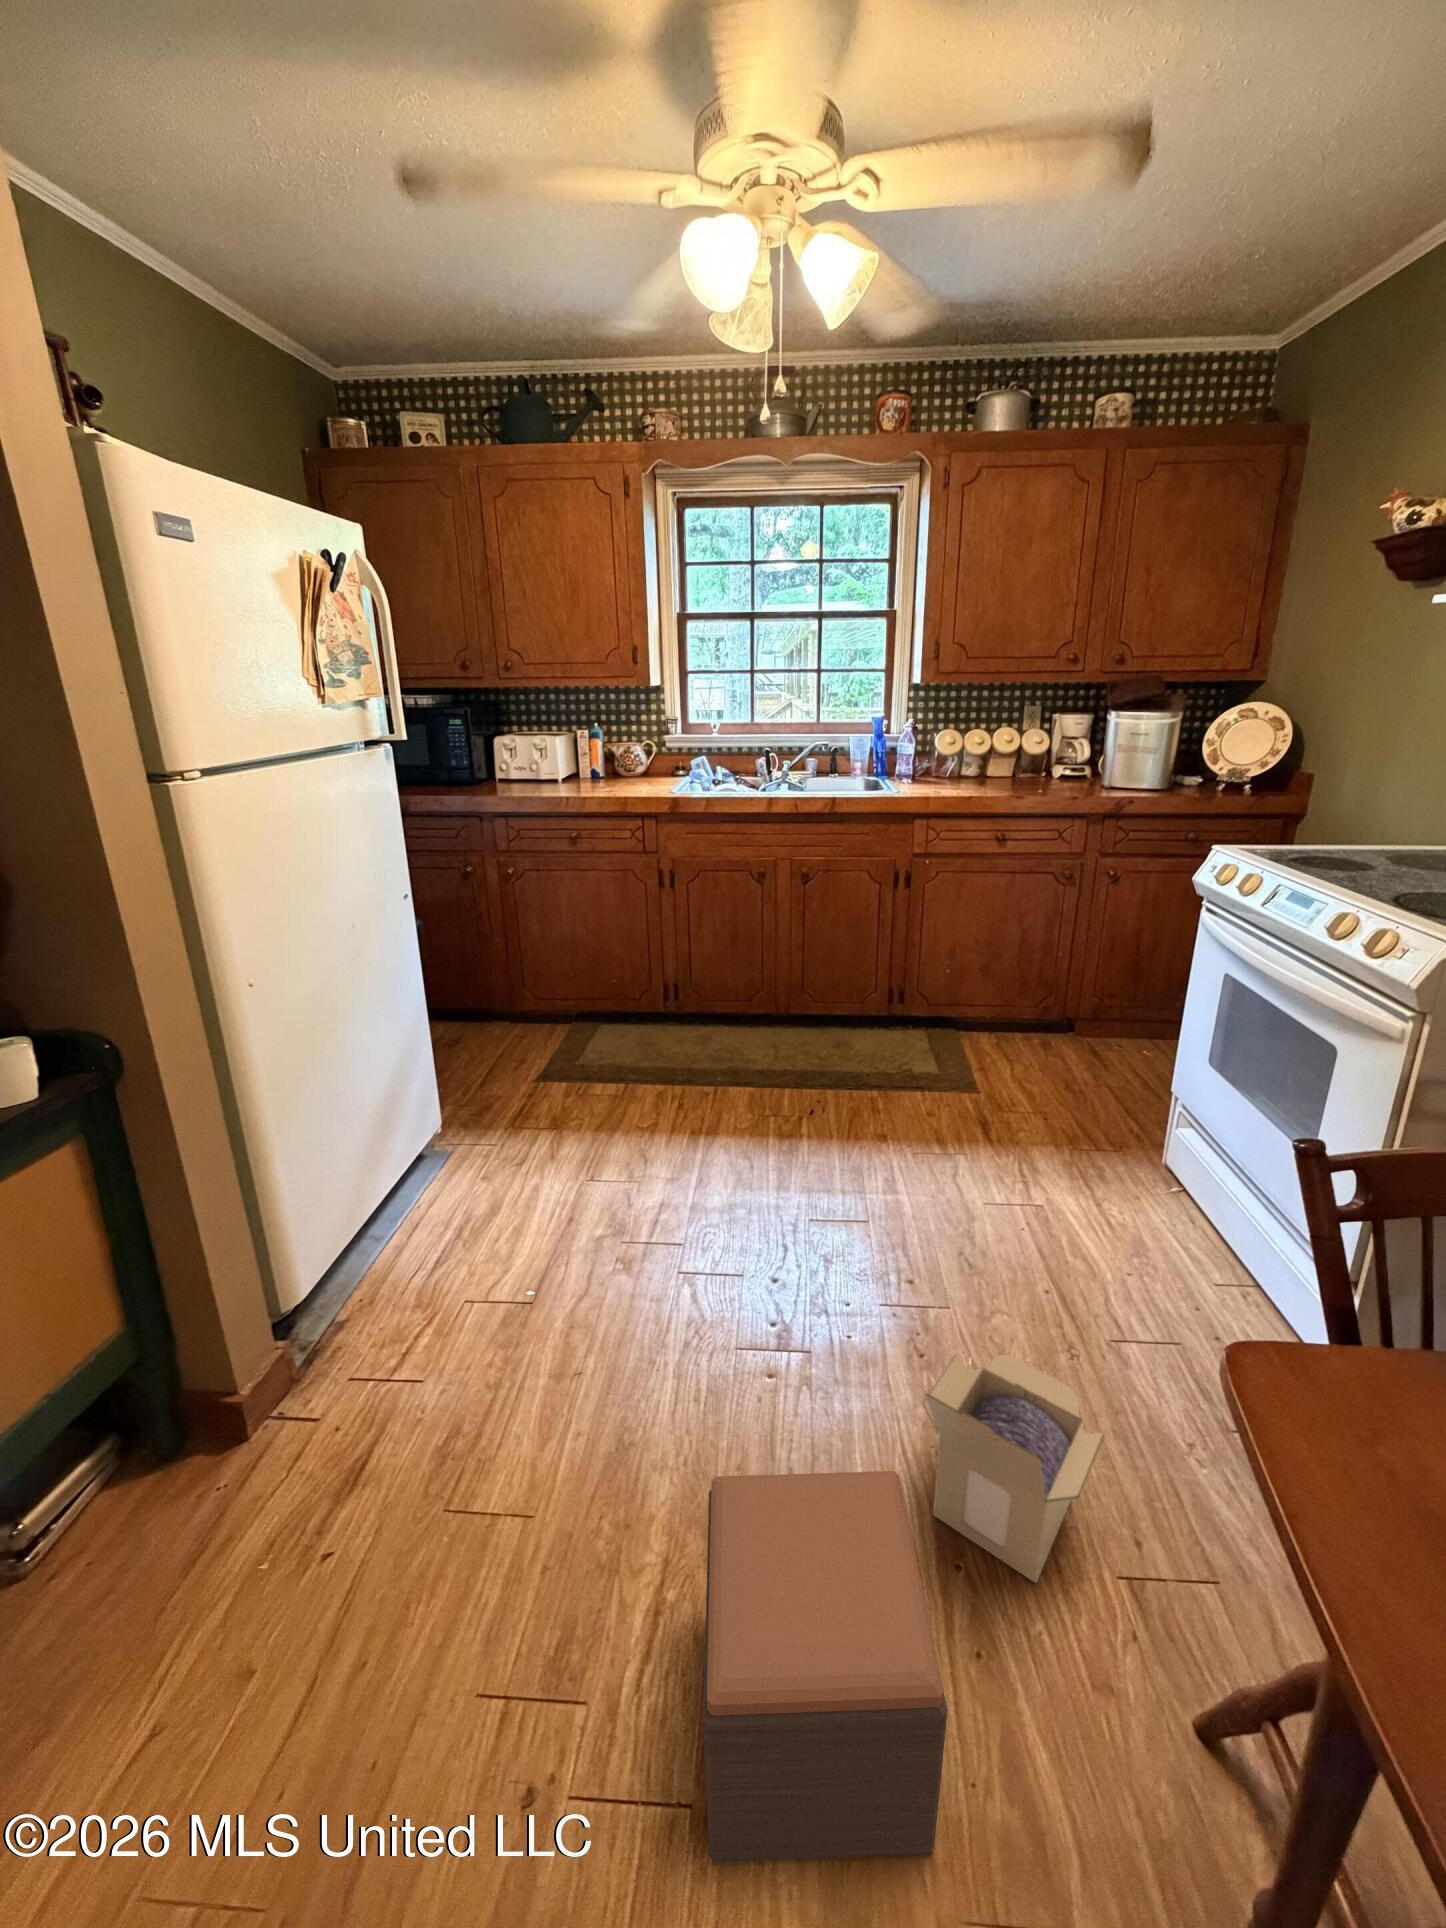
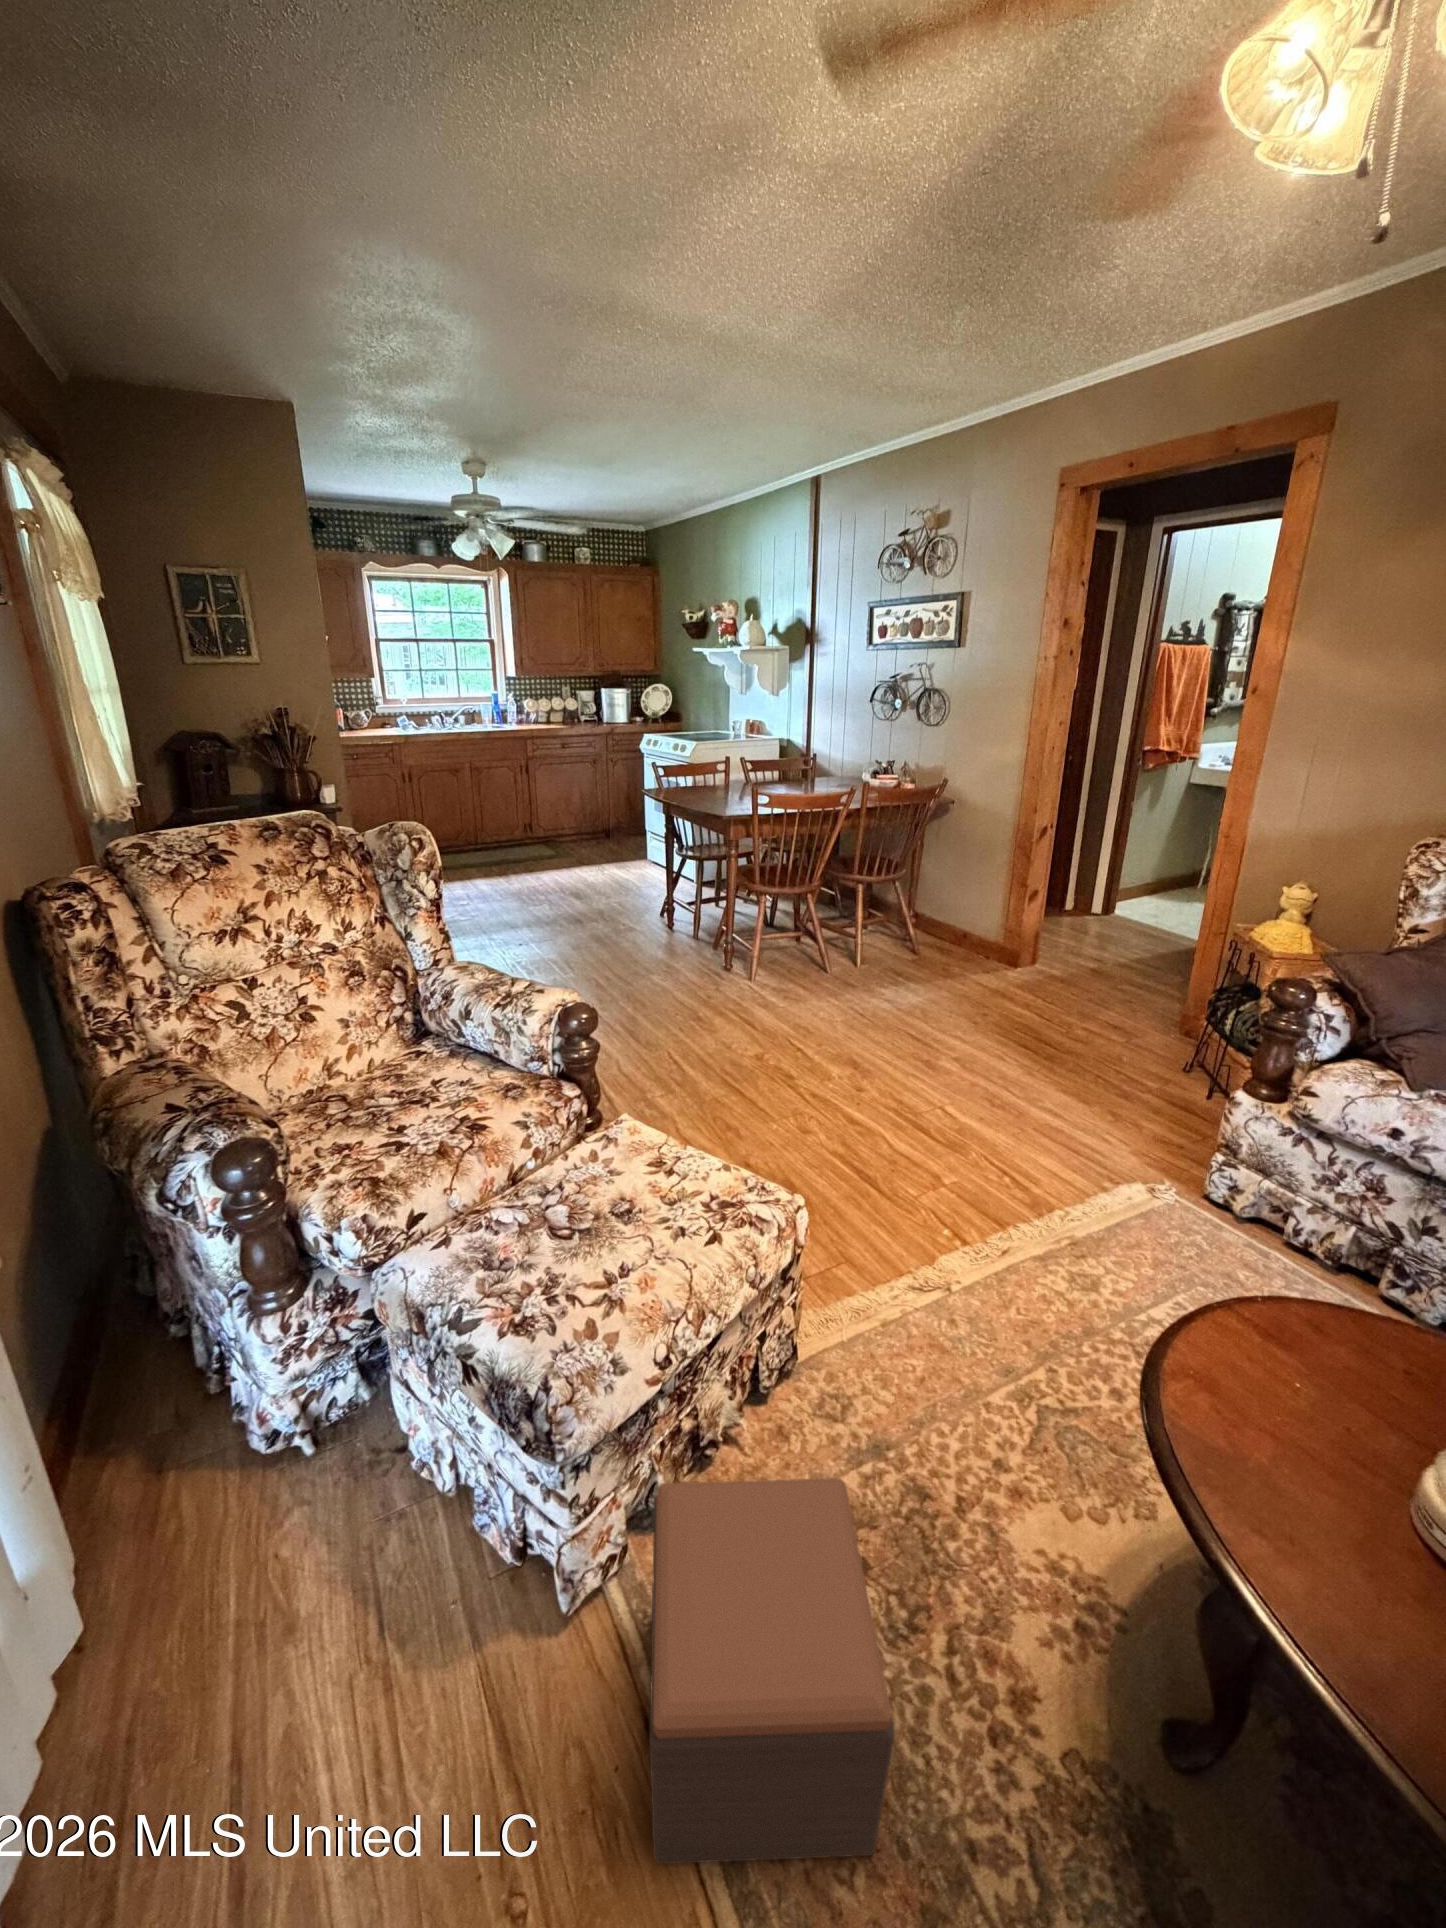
cardboard box: present [923,1354,1104,1582] -> none [867,1349,1048,1576]

